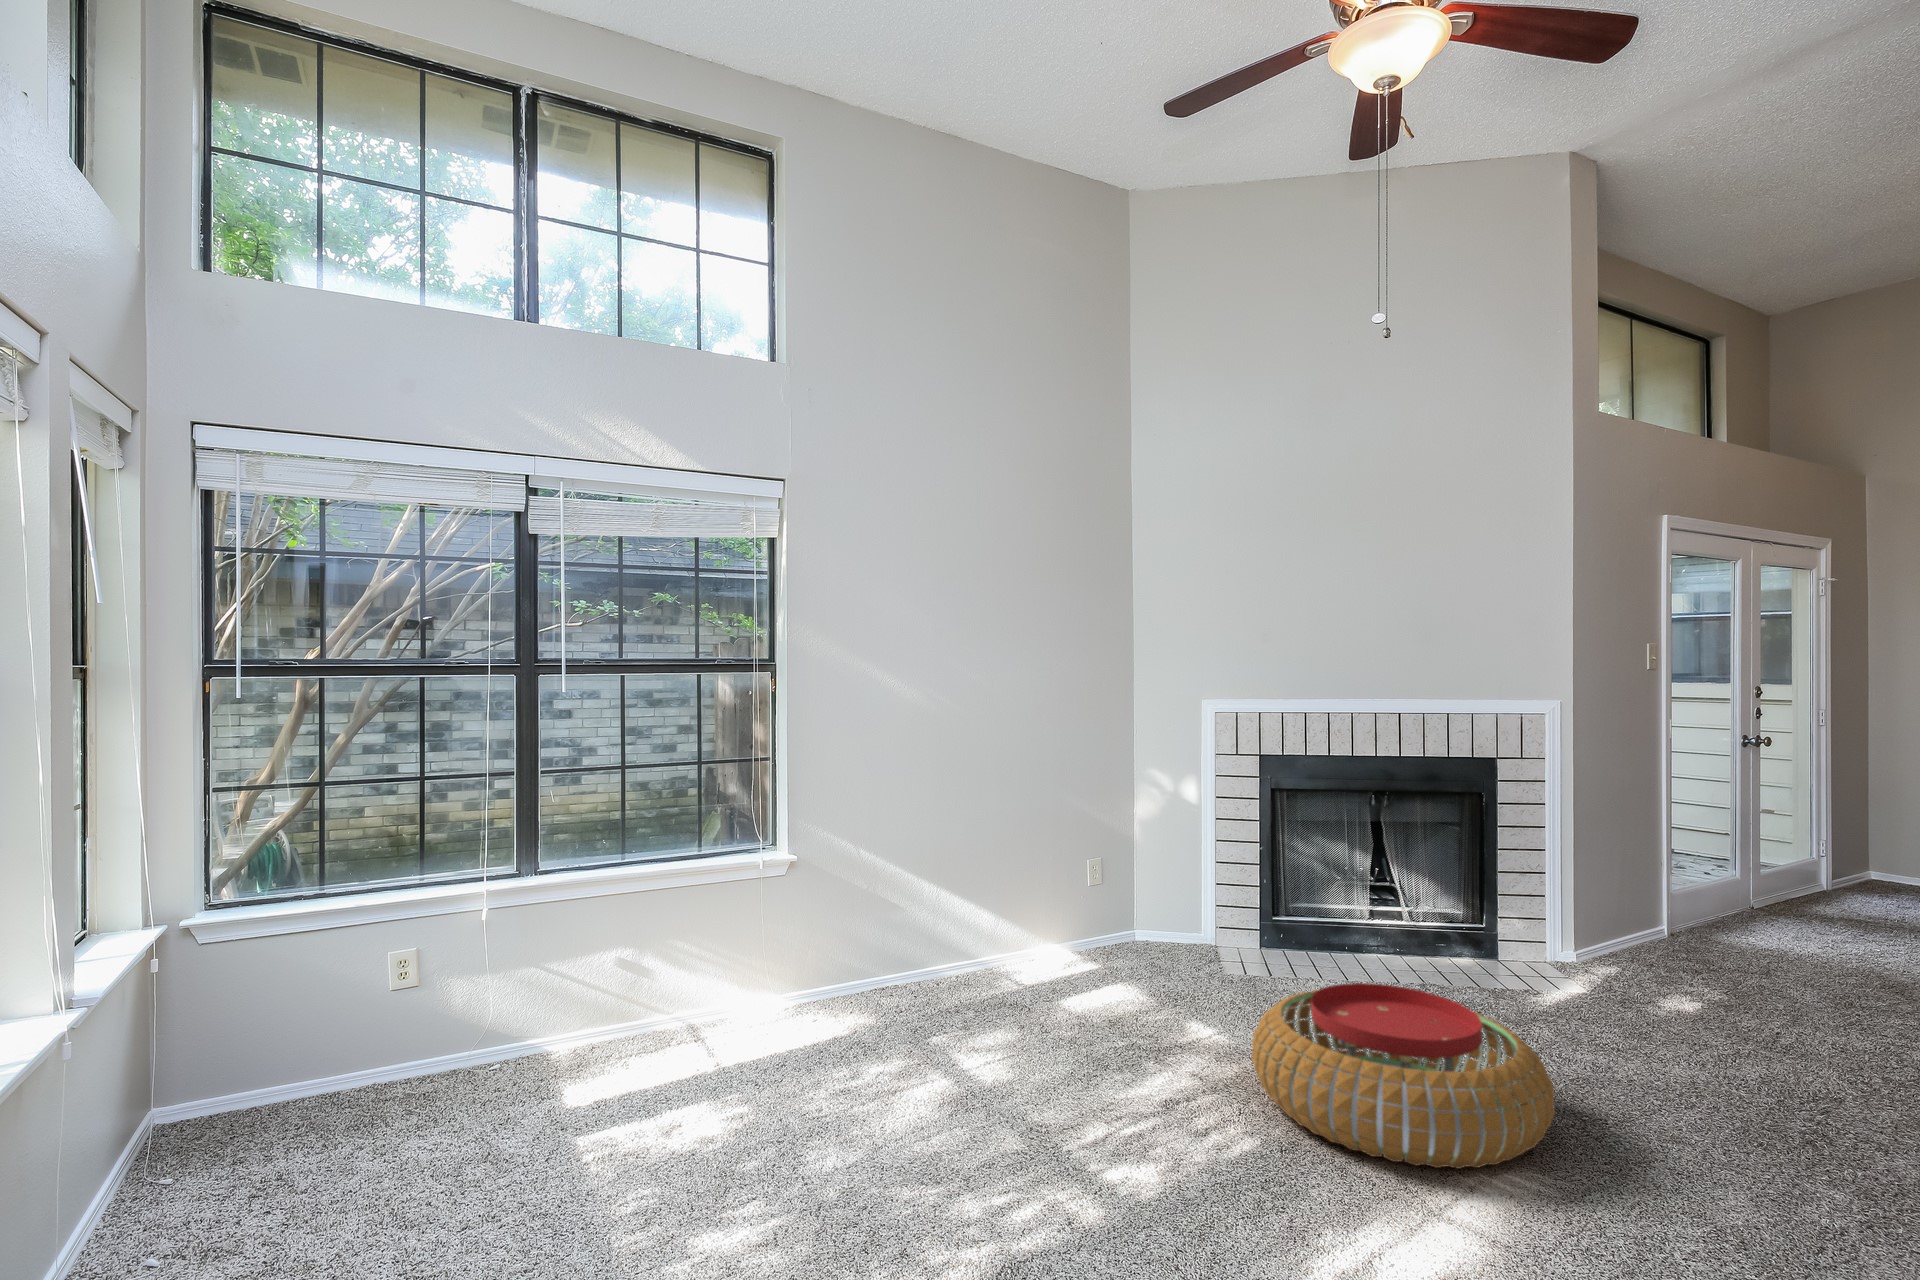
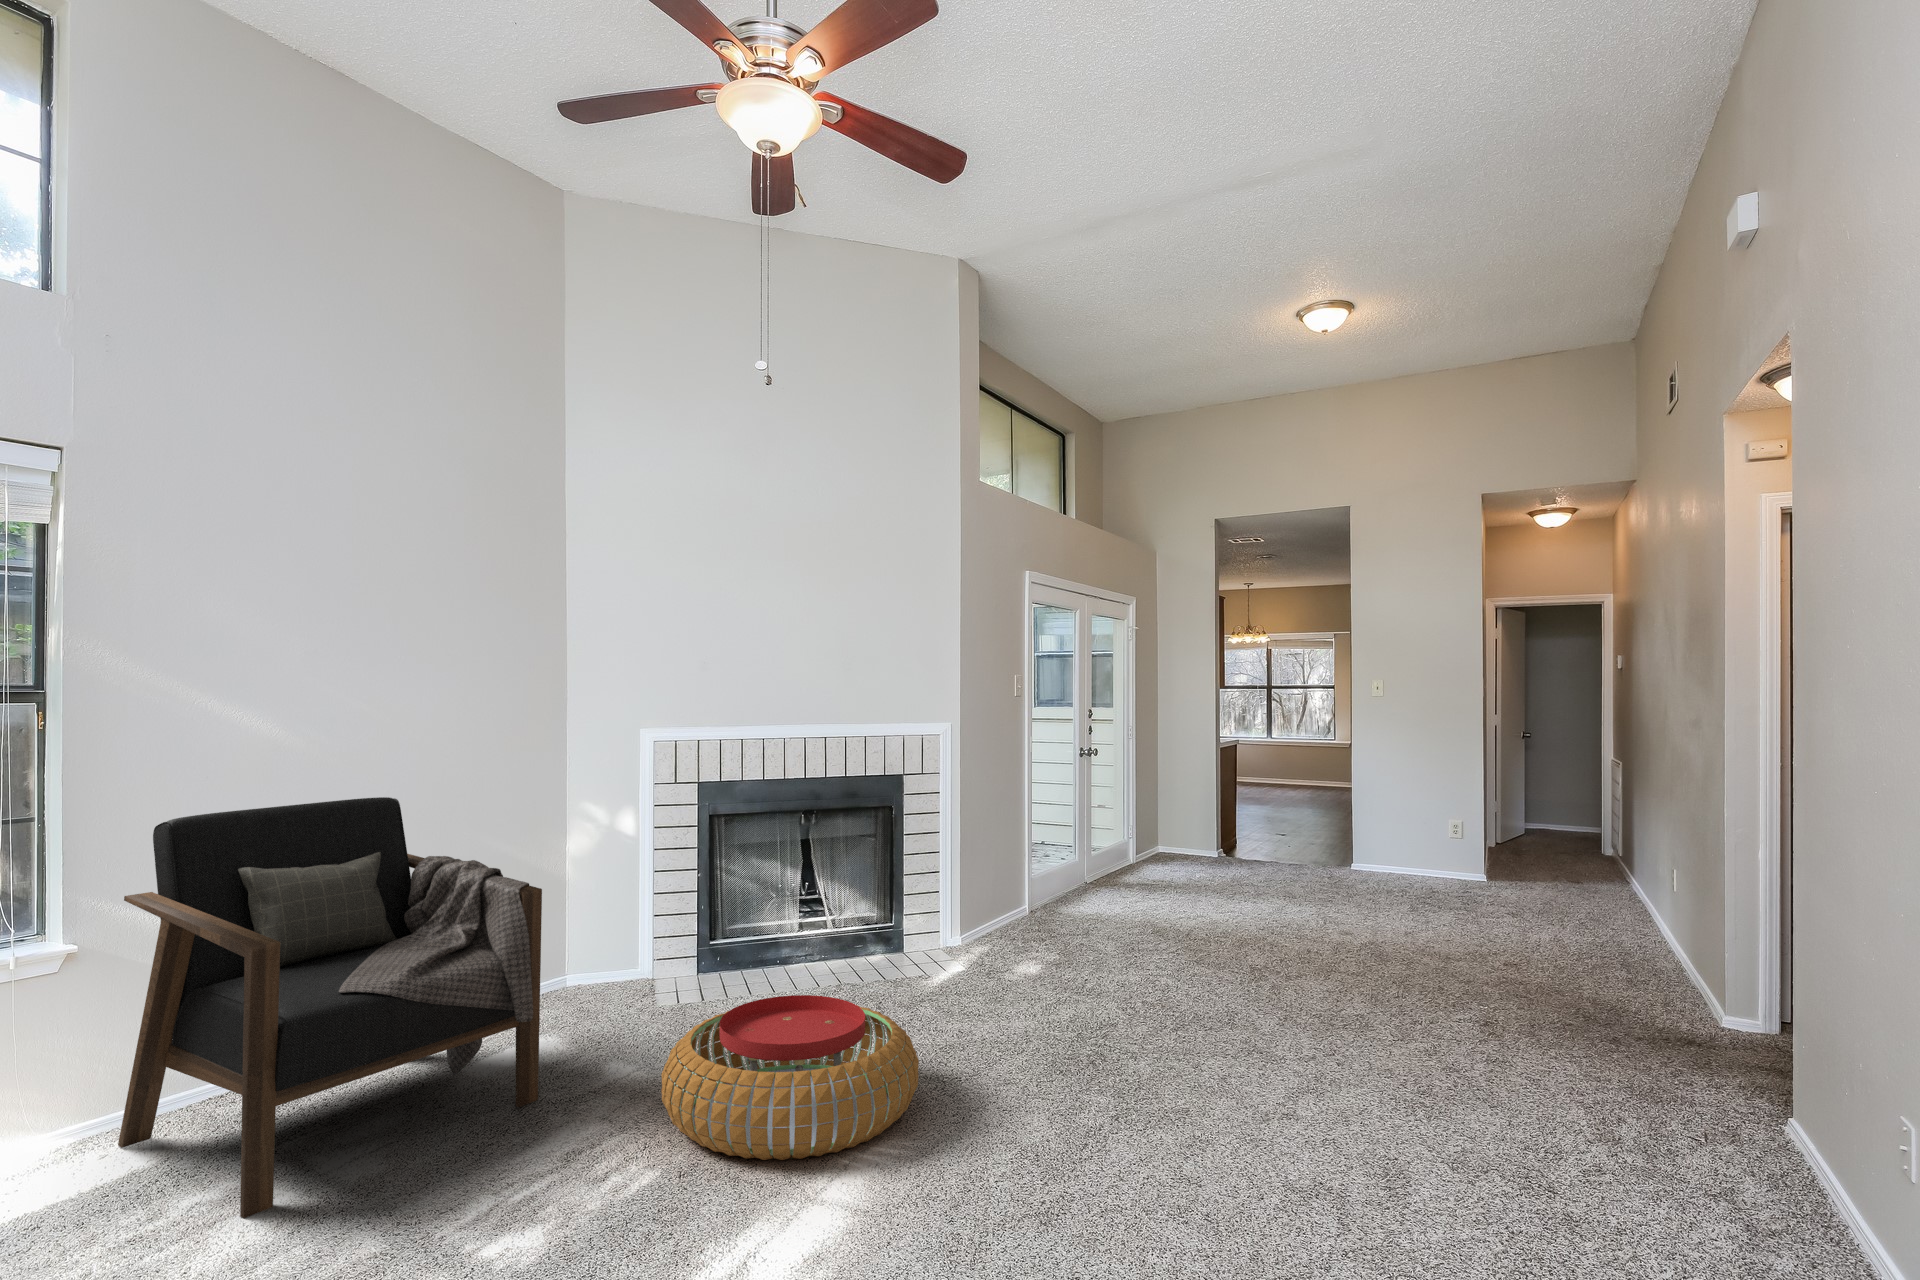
armchair: none [823,755,1131,1094] -> present [118,797,542,1219]

